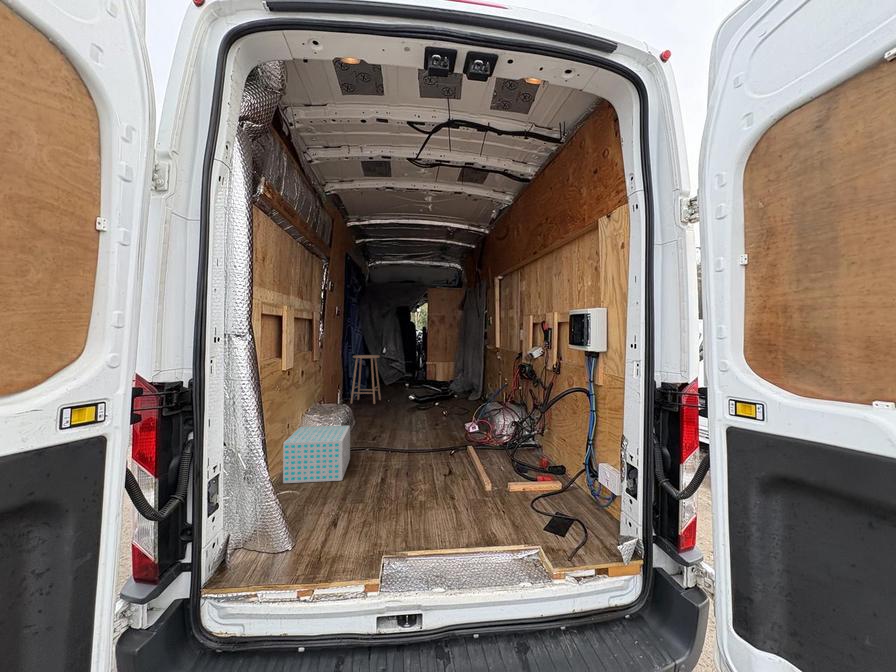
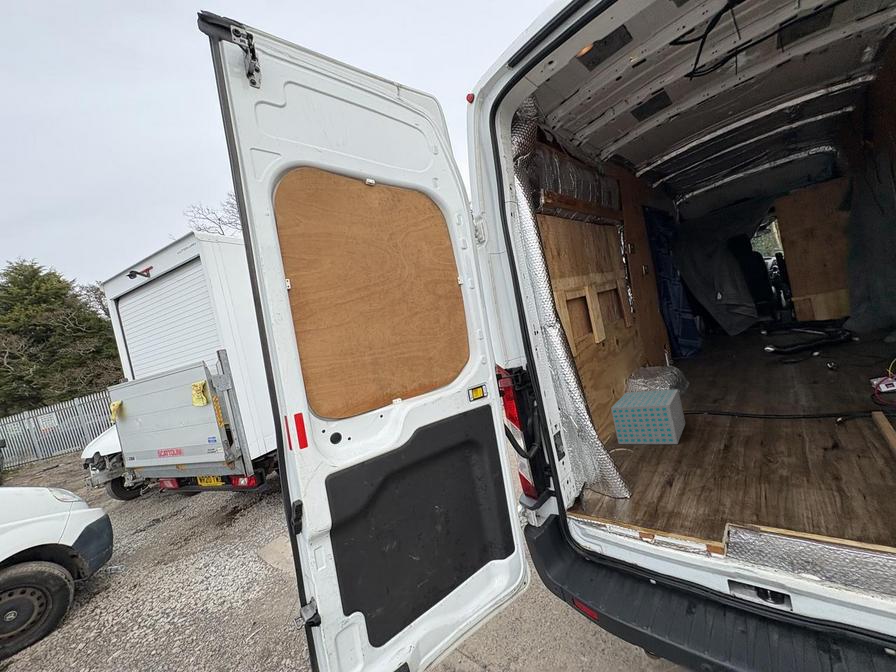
stool: present [350,355,381,404] -> none [676,306,723,365]

